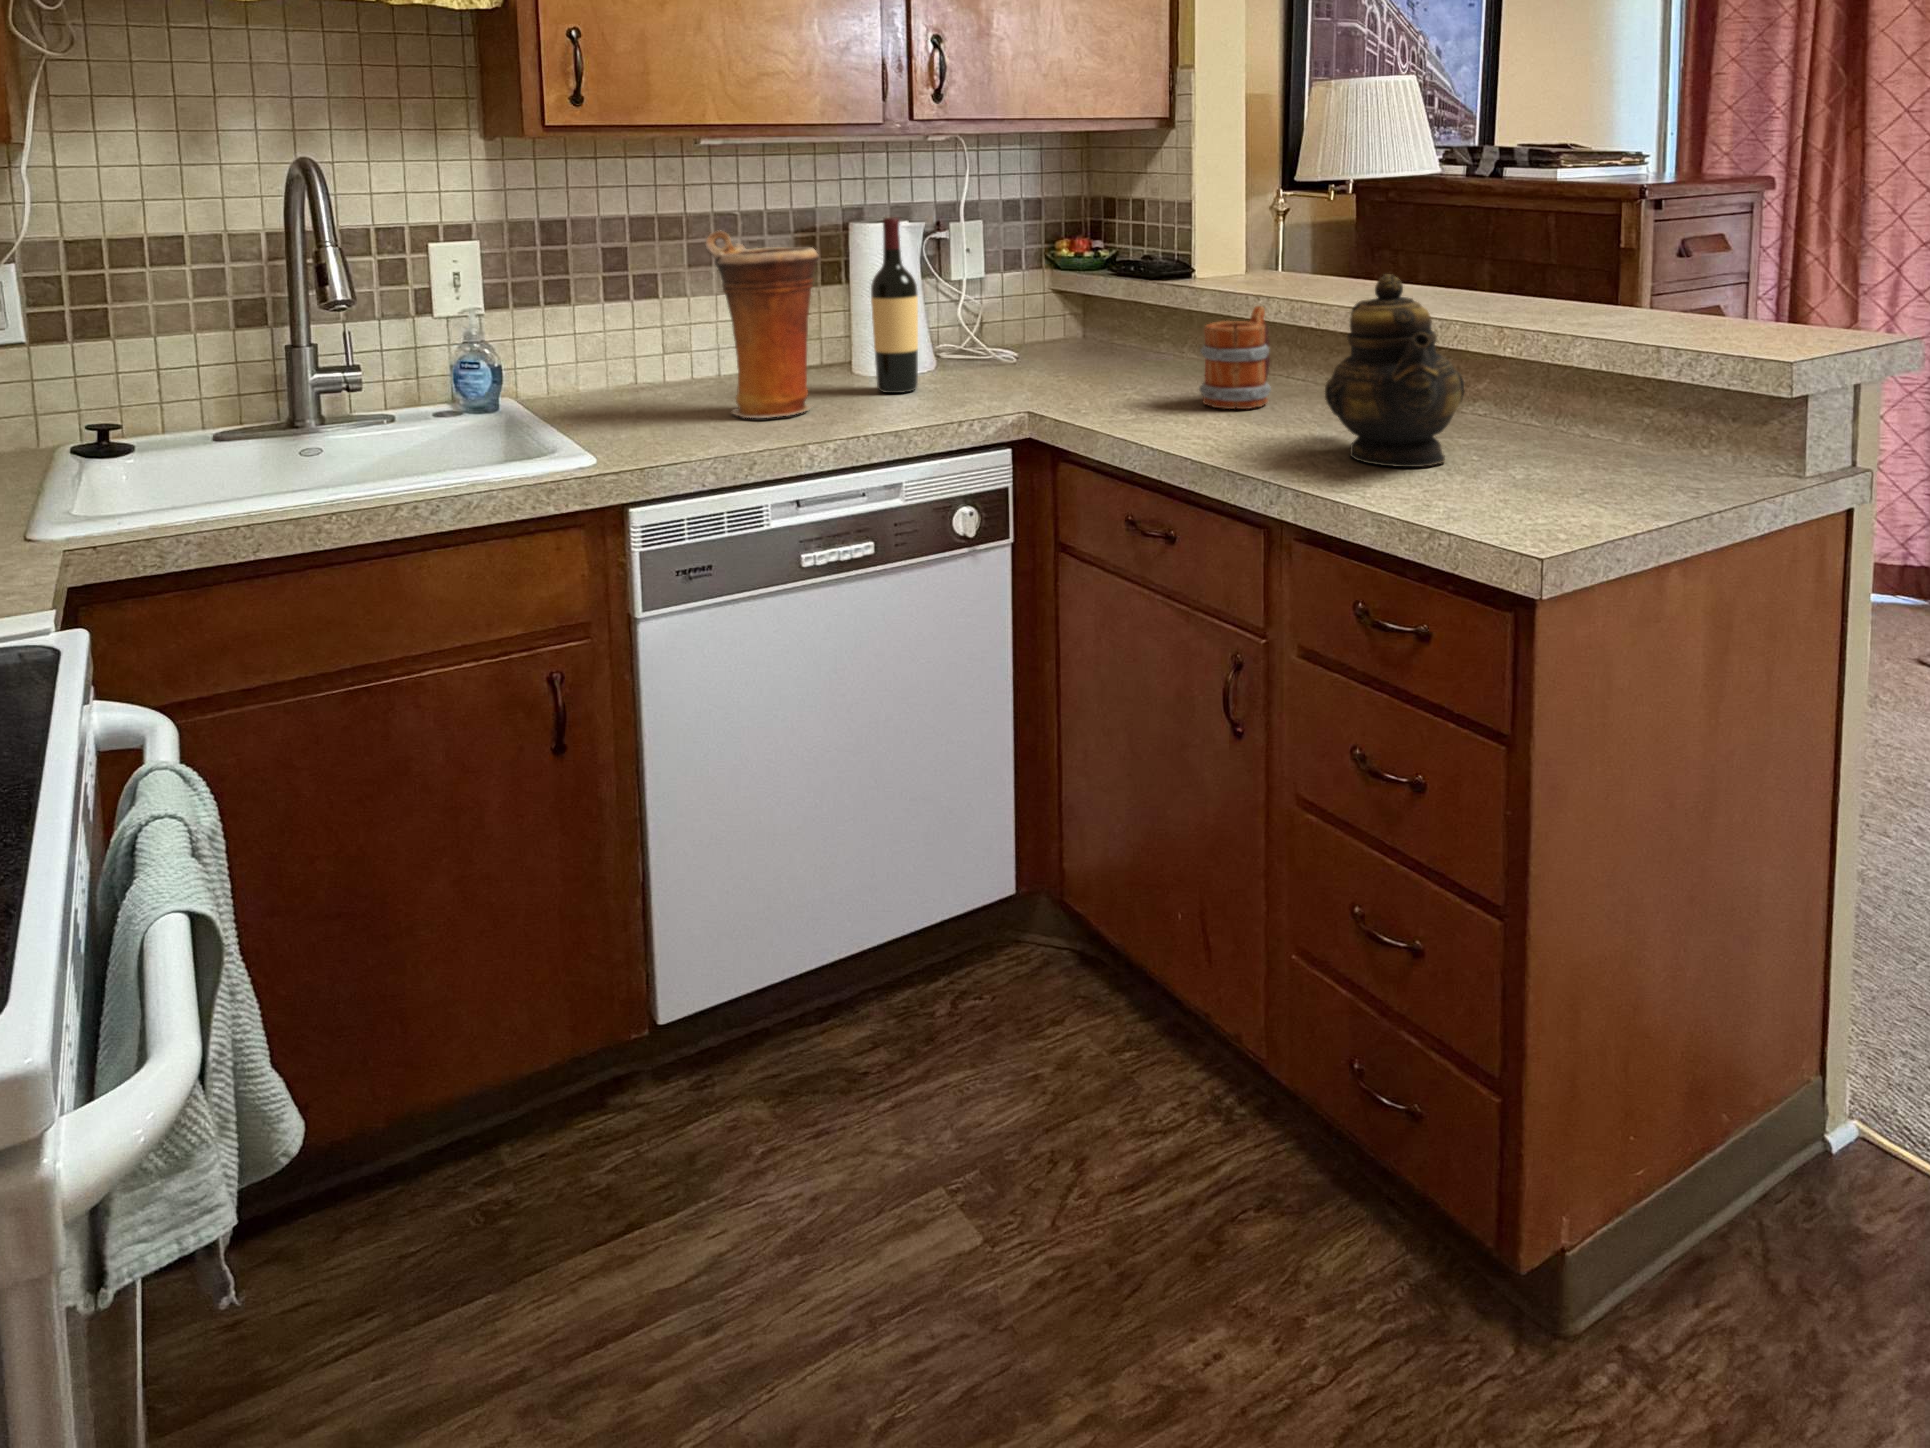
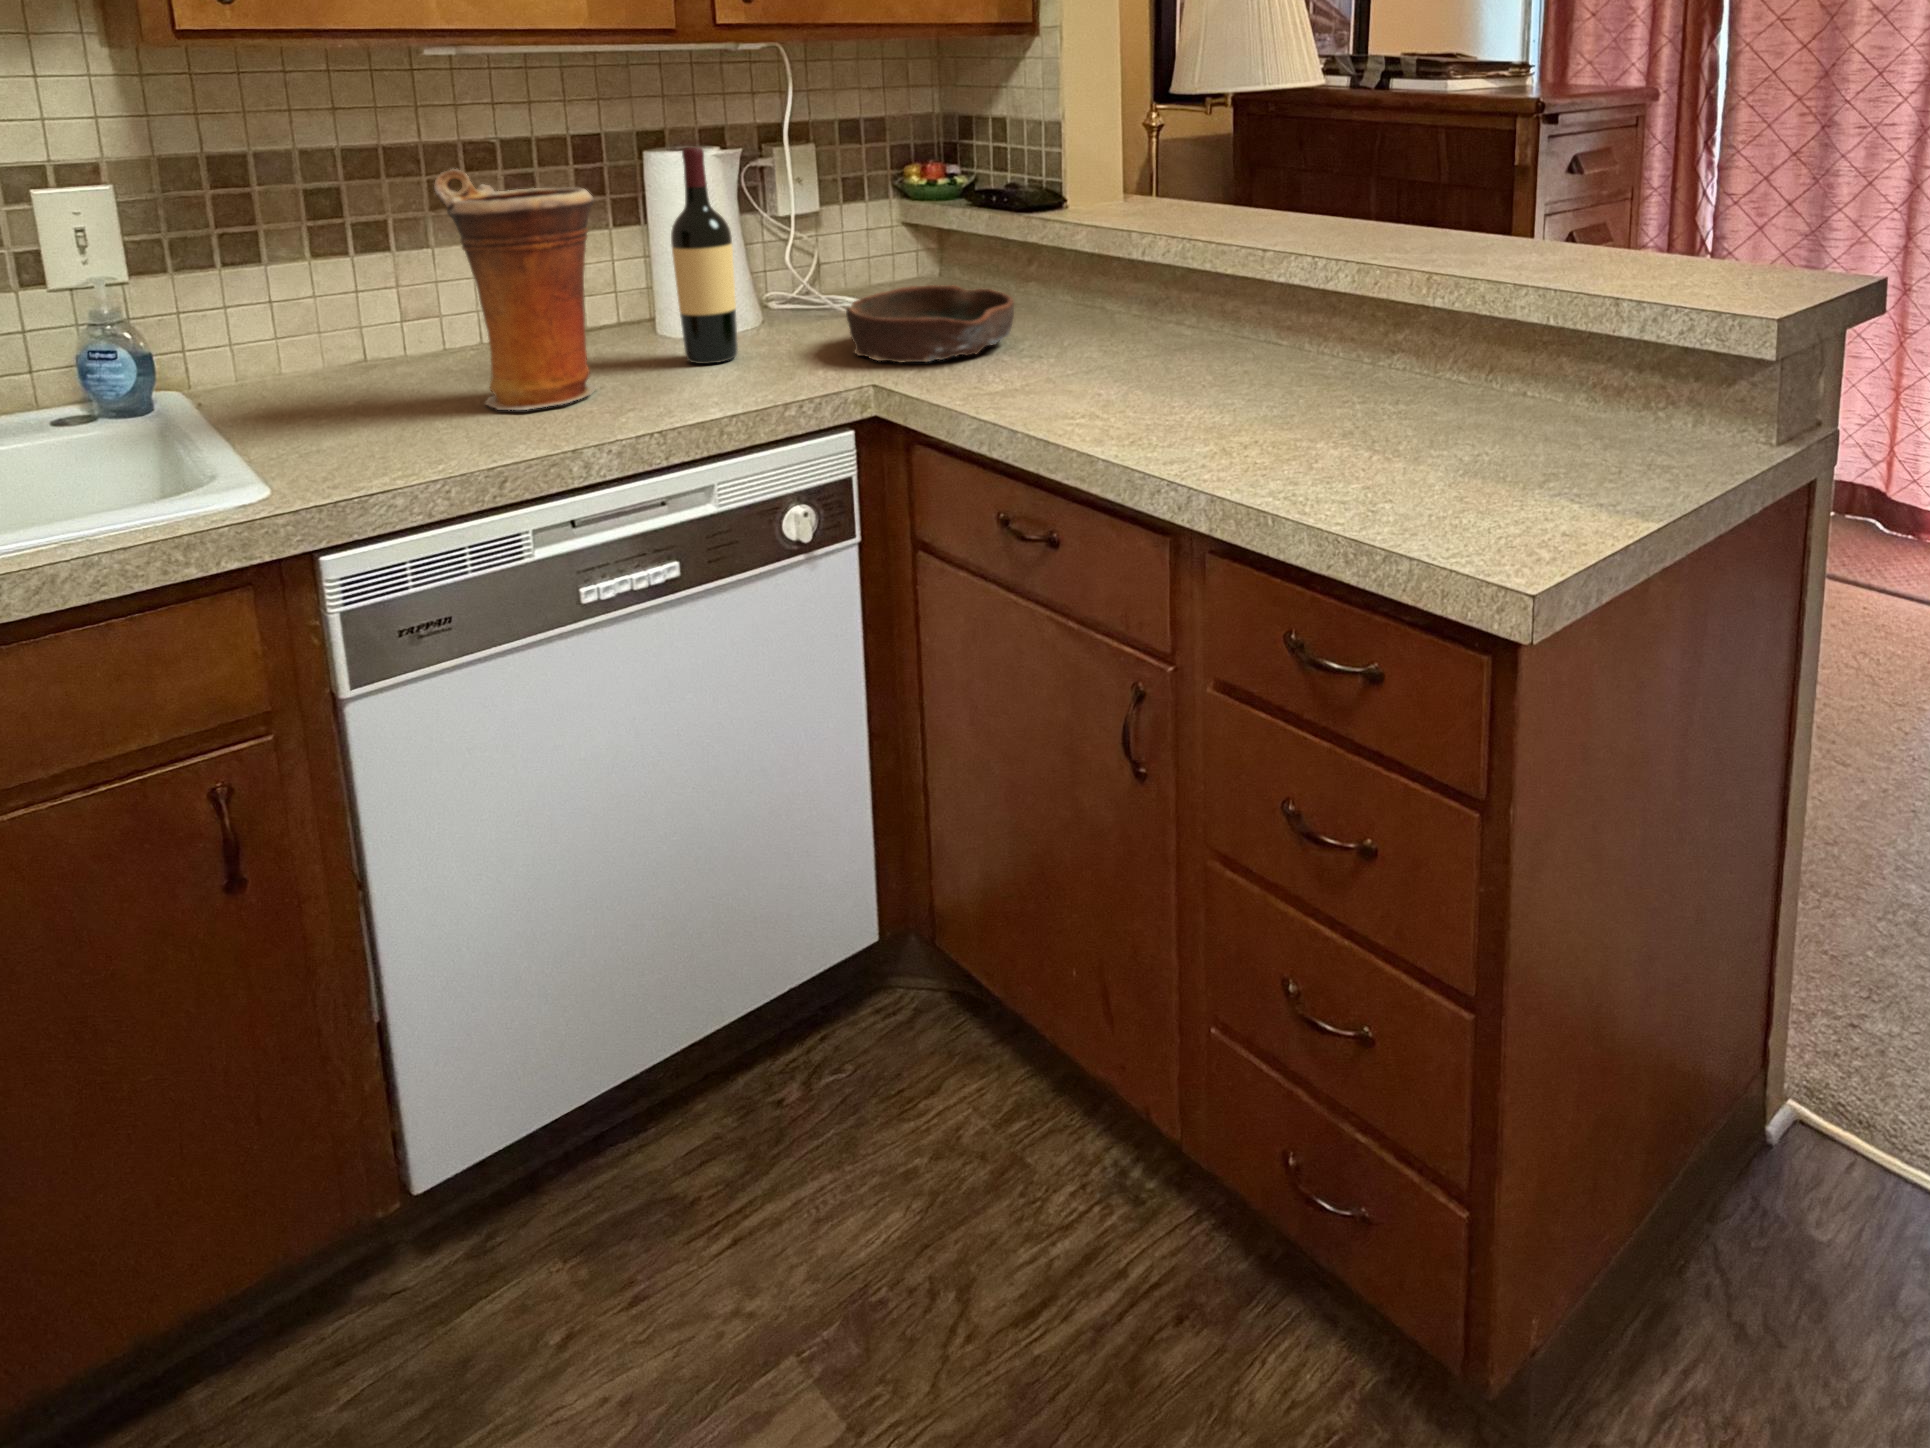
teapot: present [1325,274,1465,467] -> none [1234,217,1397,449]
mug: present [1199,306,1271,409] -> none [1080,247,1164,371]
bowl: none [1005,337,1144,397] -> present [846,285,1014,363]

